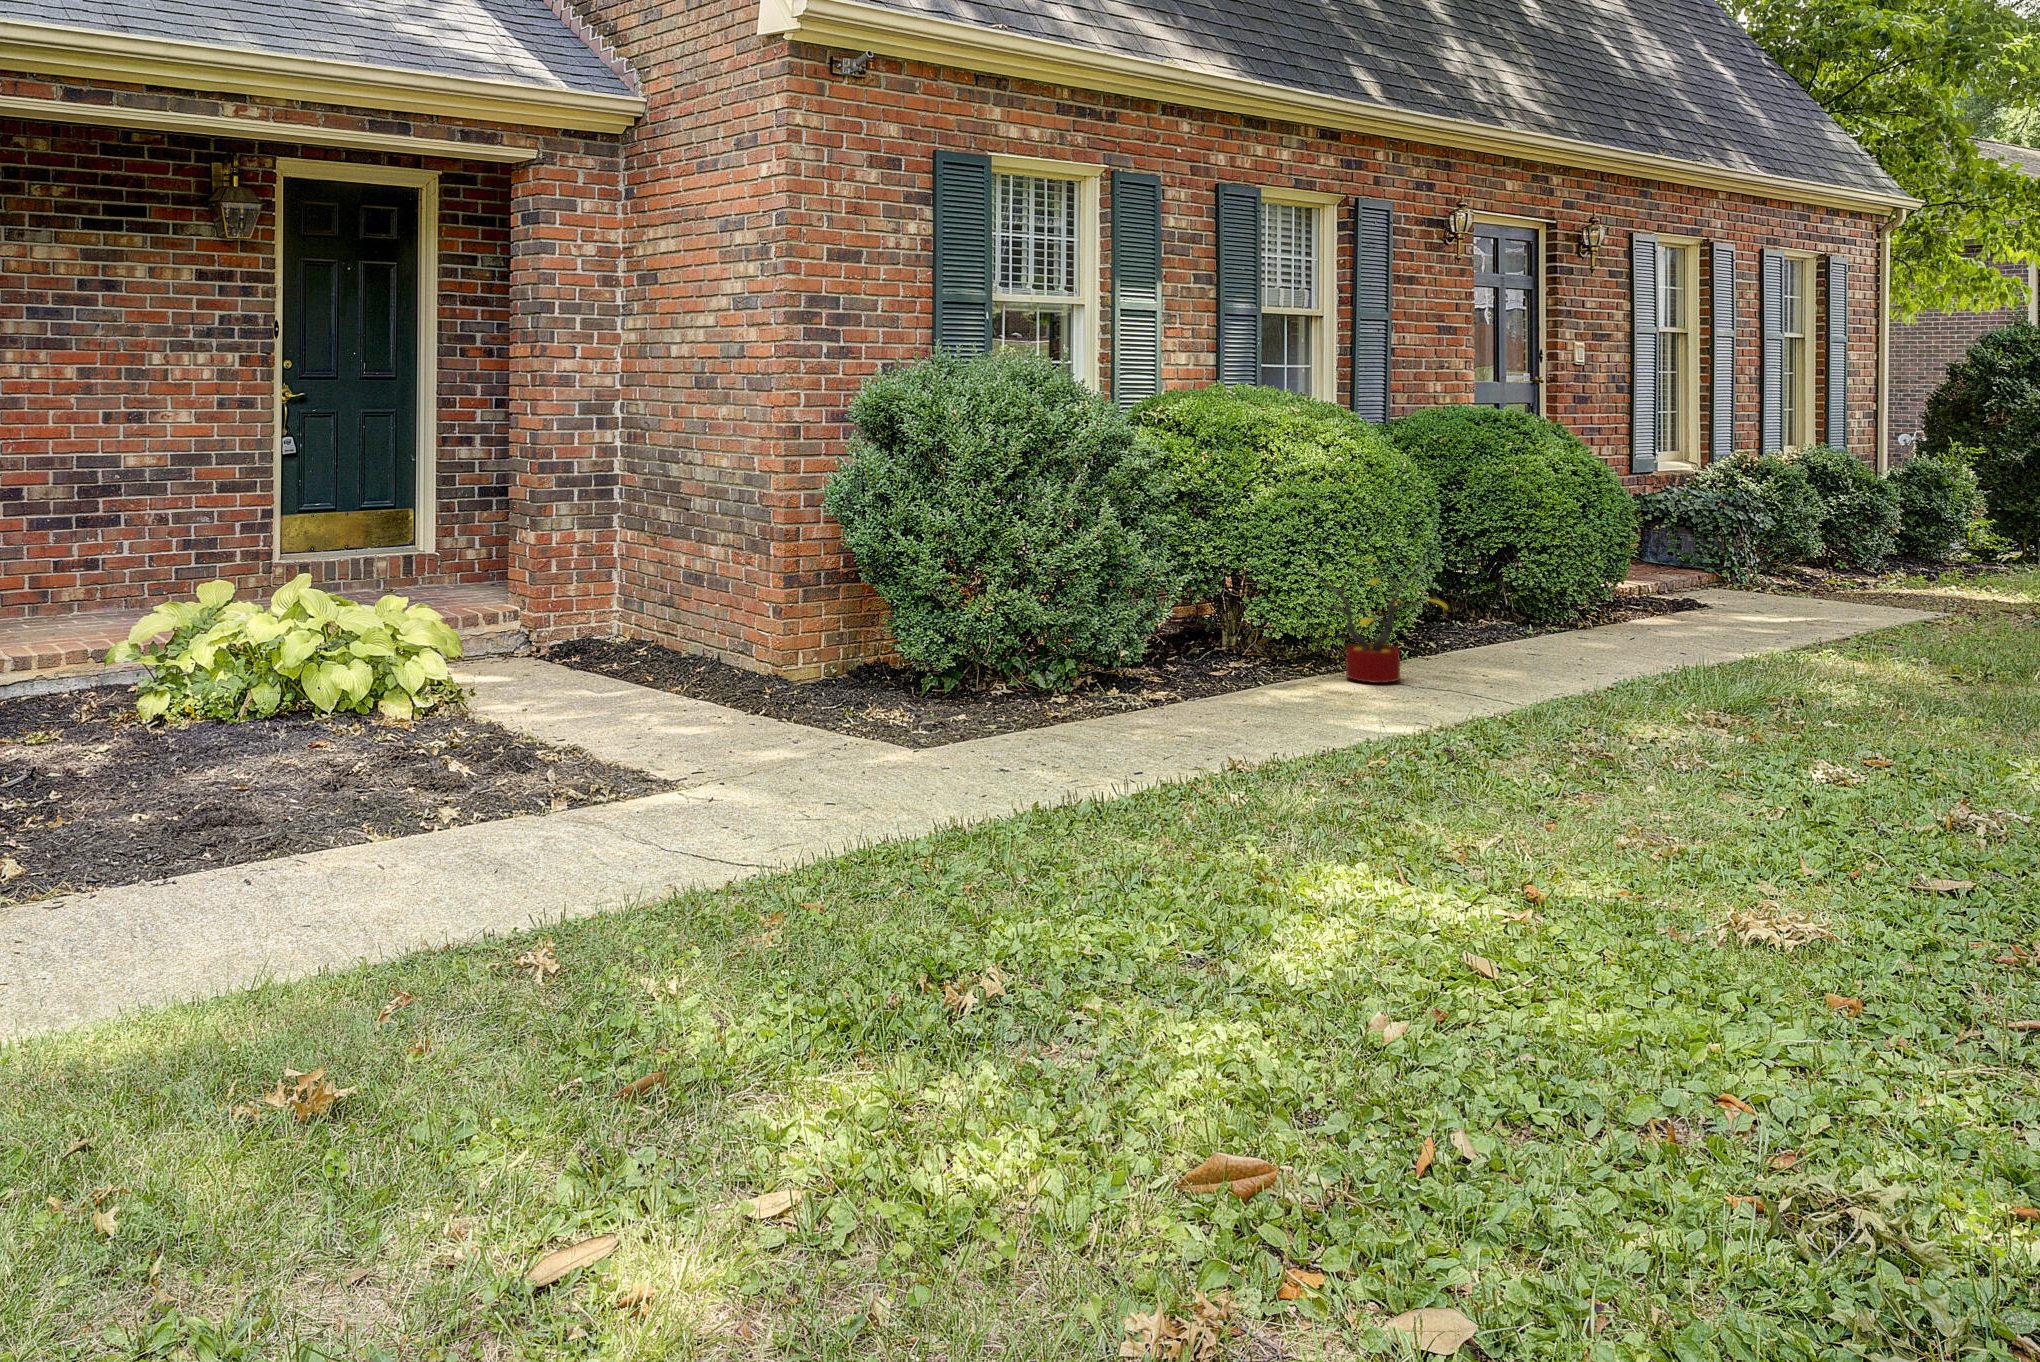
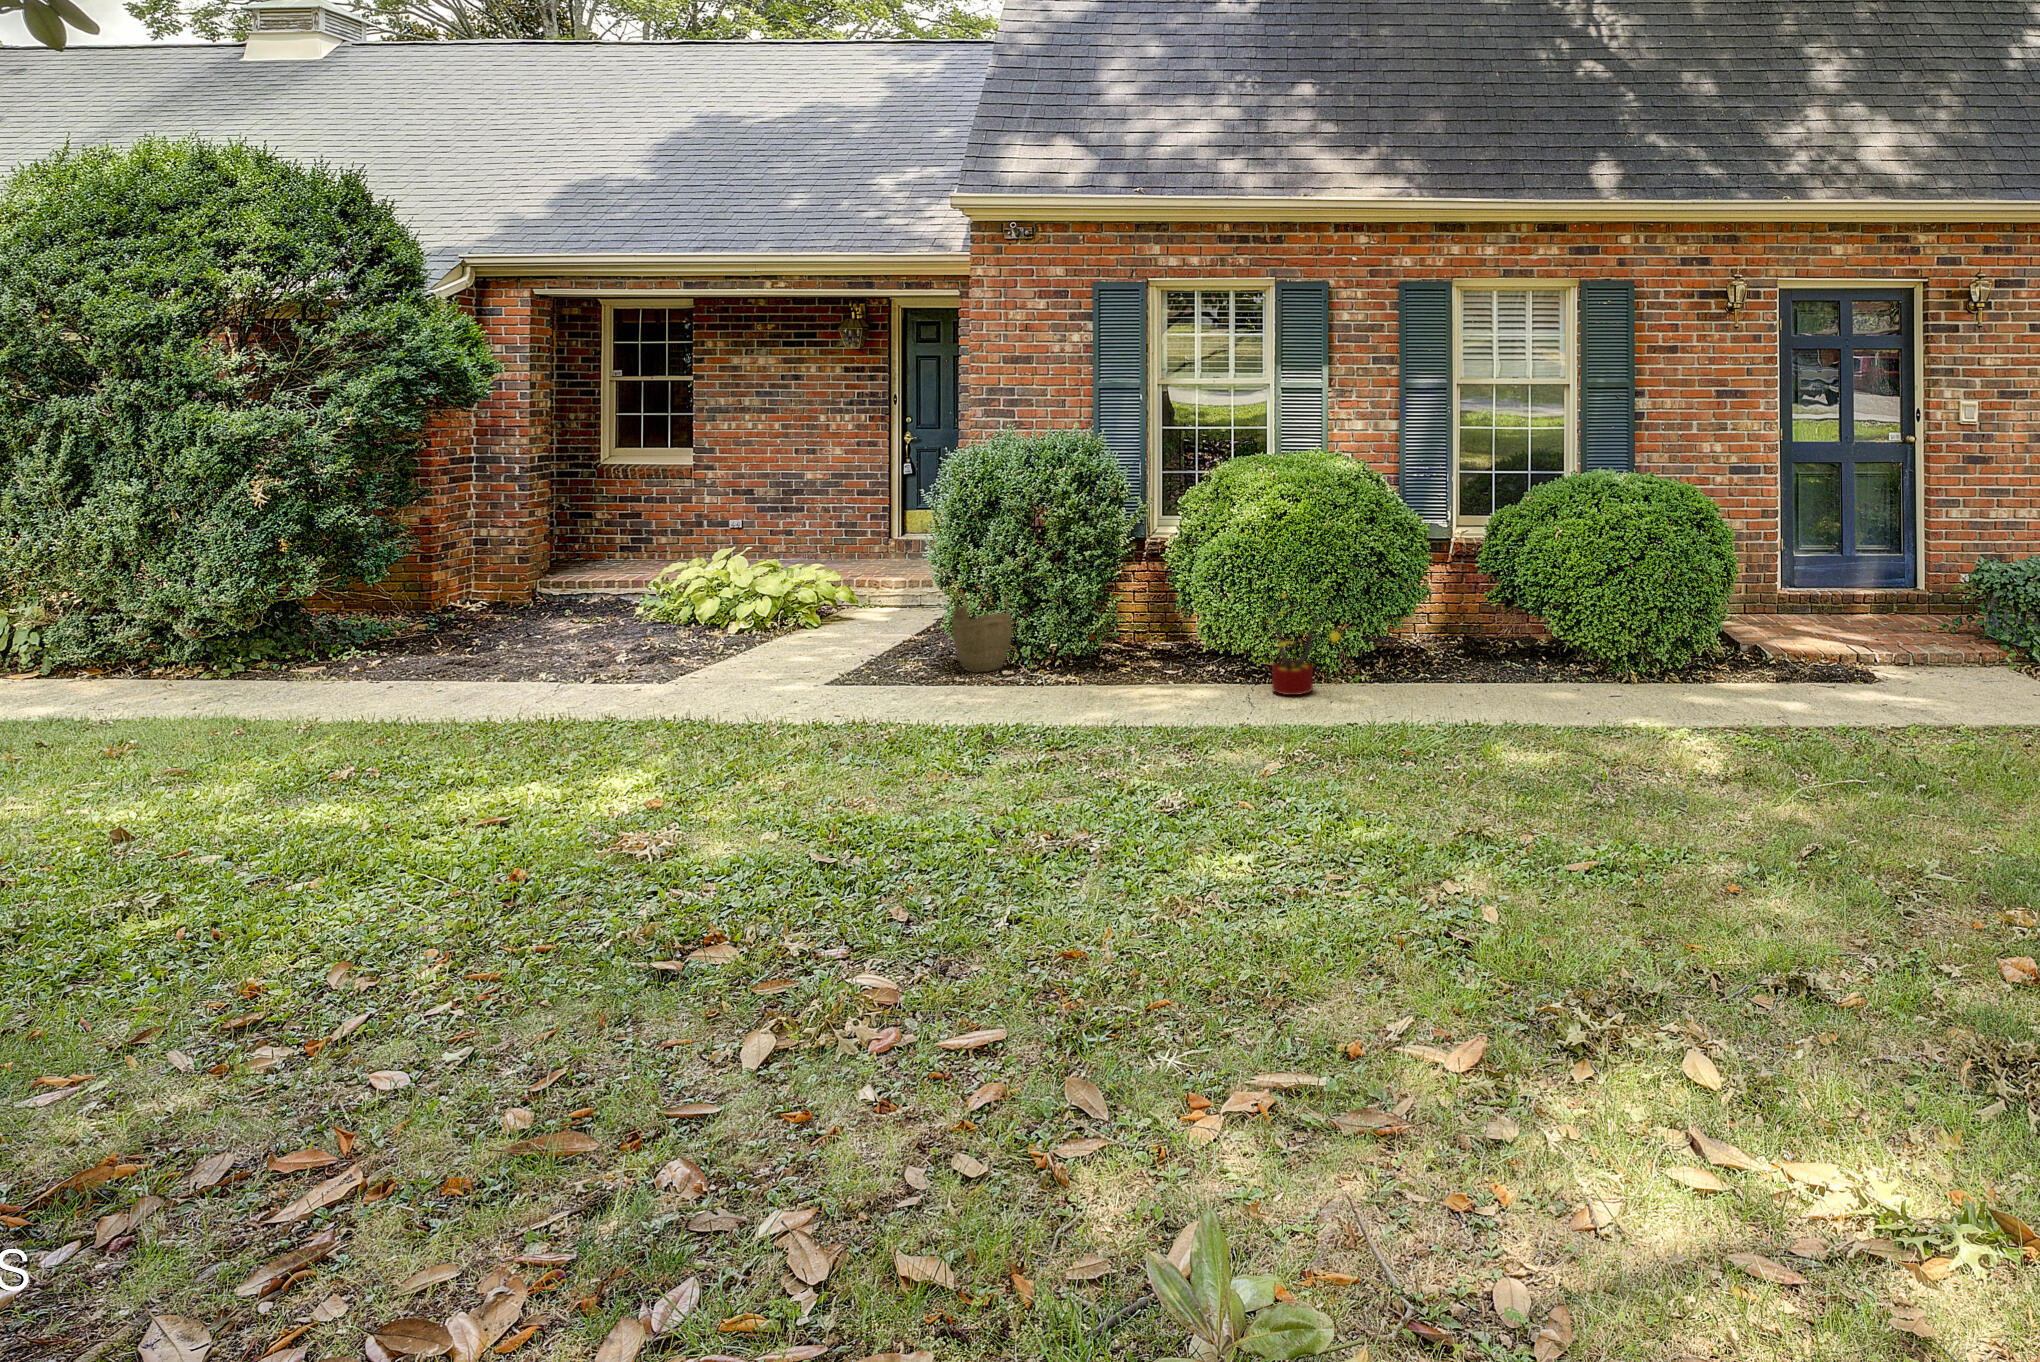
woven basket: none [909,591,1013,717] -> present [952,593,1012,673]

